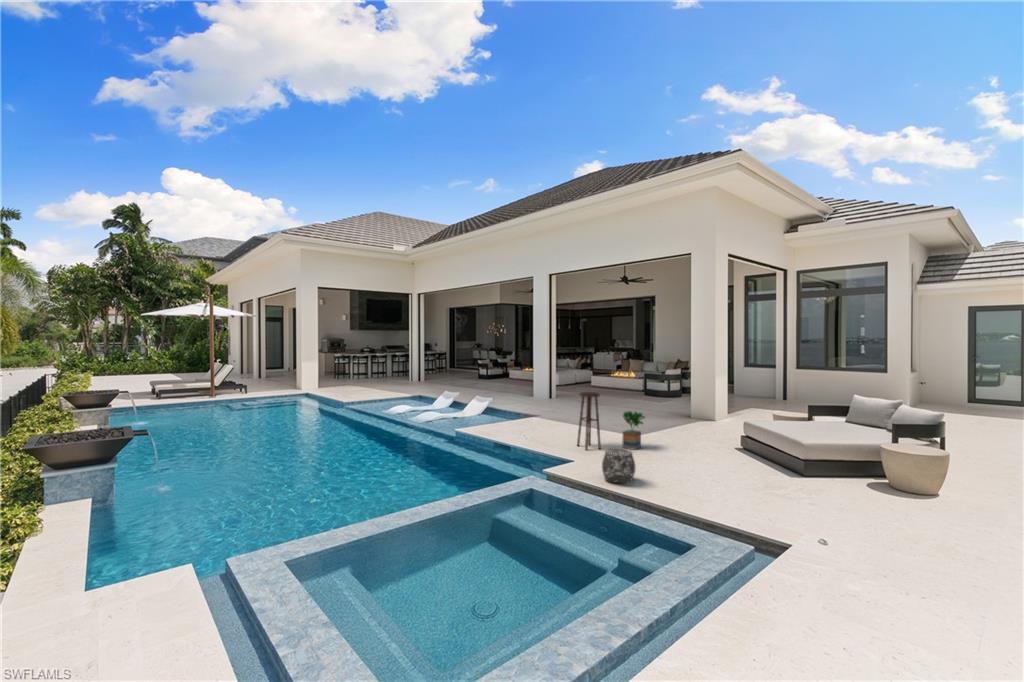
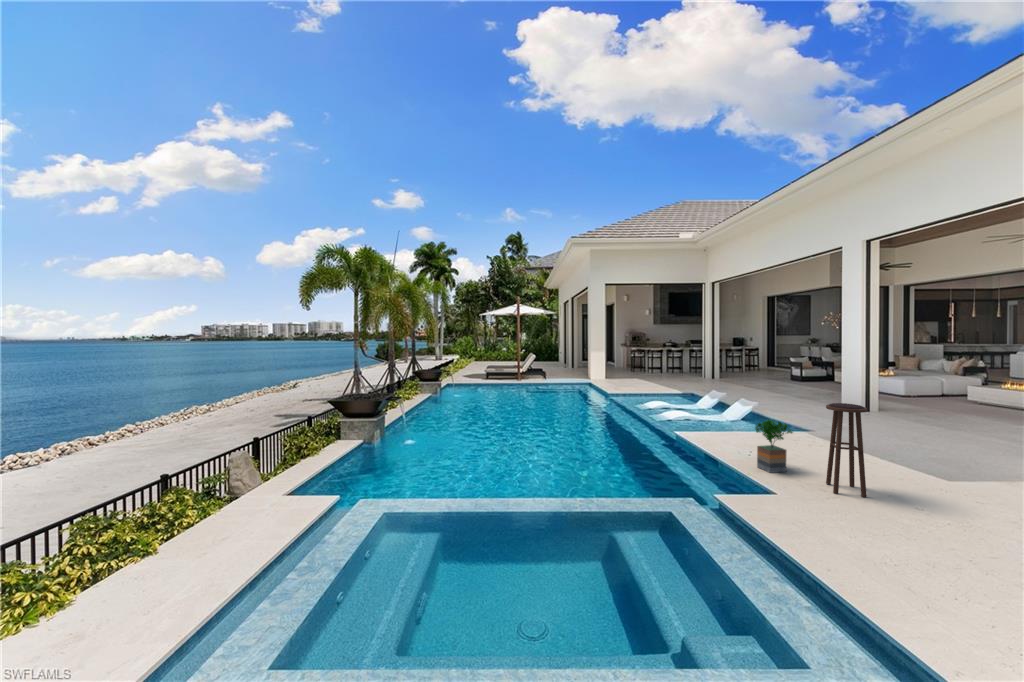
potted tree: present [622,411,645,450] -> present [755,420,793,473]
woven basket: present [602,449,636,483] -> none [803,500,874,568]

